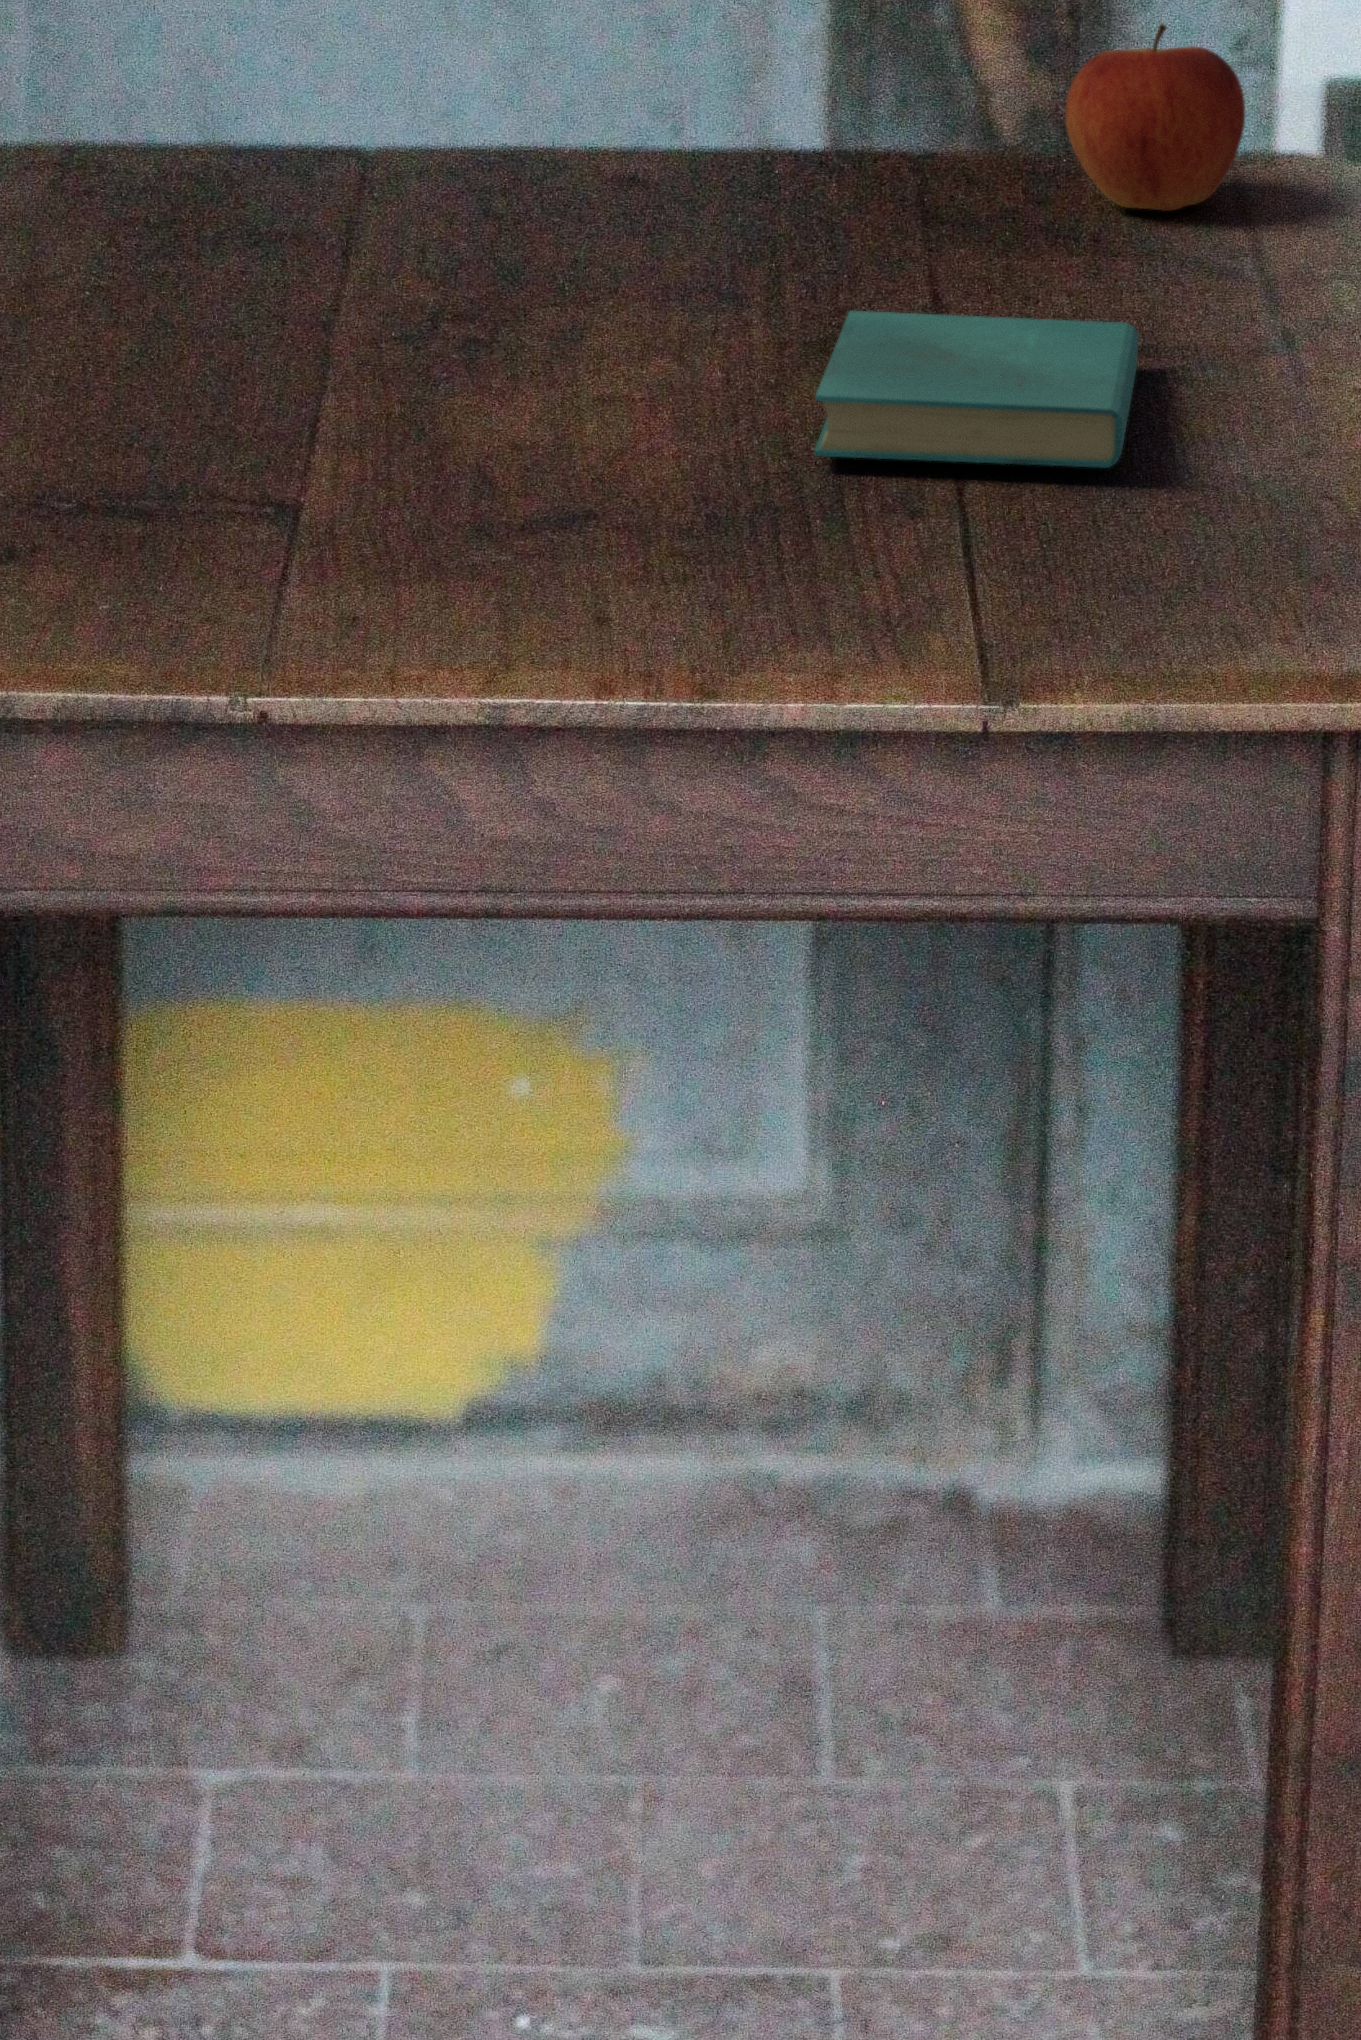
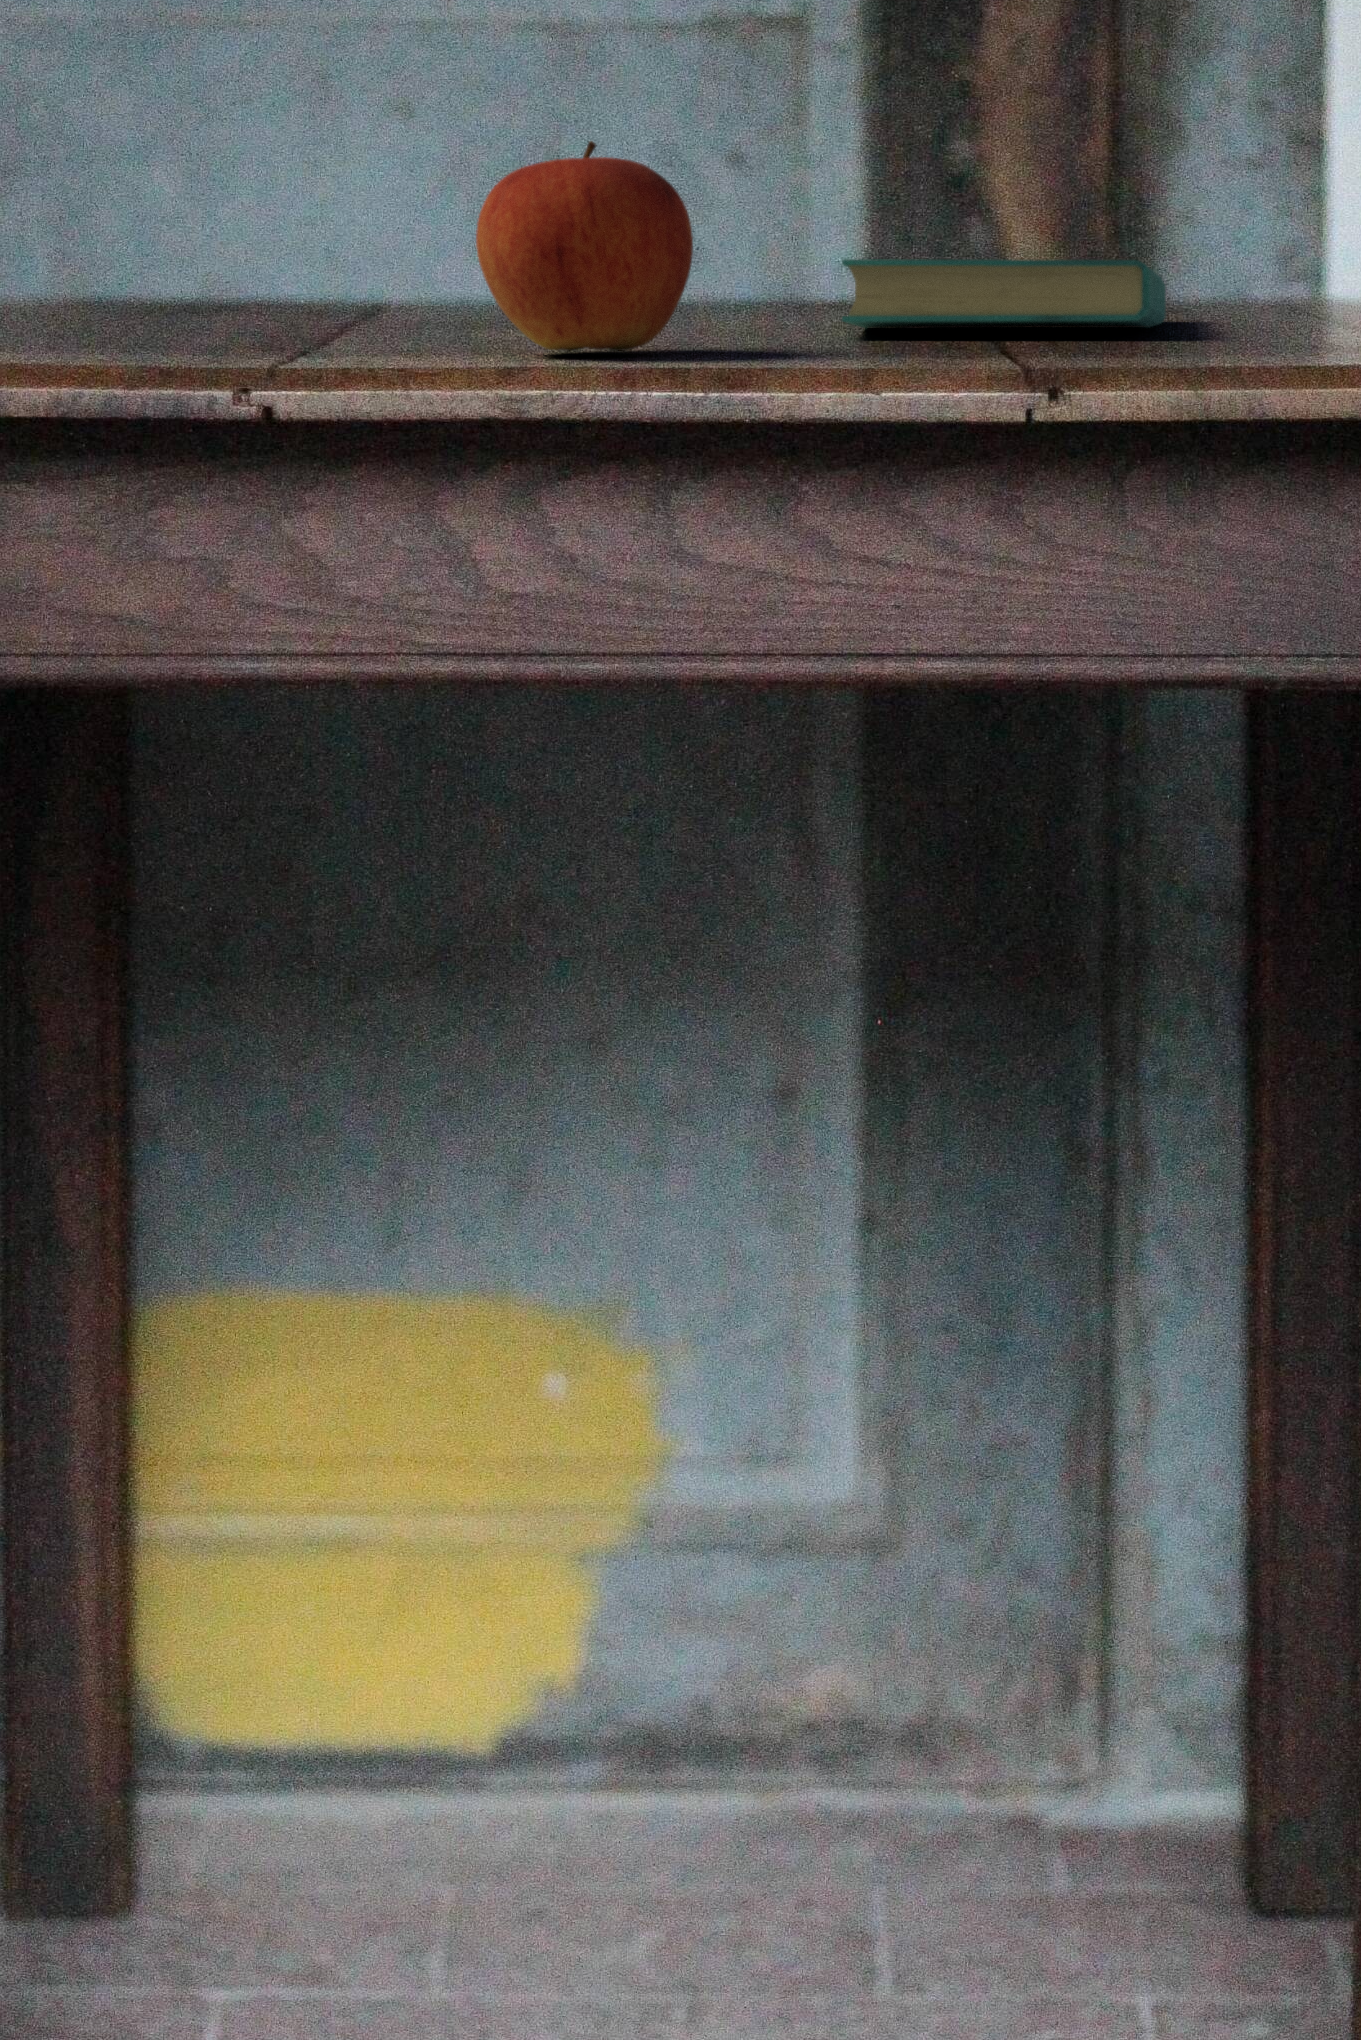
apple: present [1065,24,1245,211] -> present [476,141,693,351]

